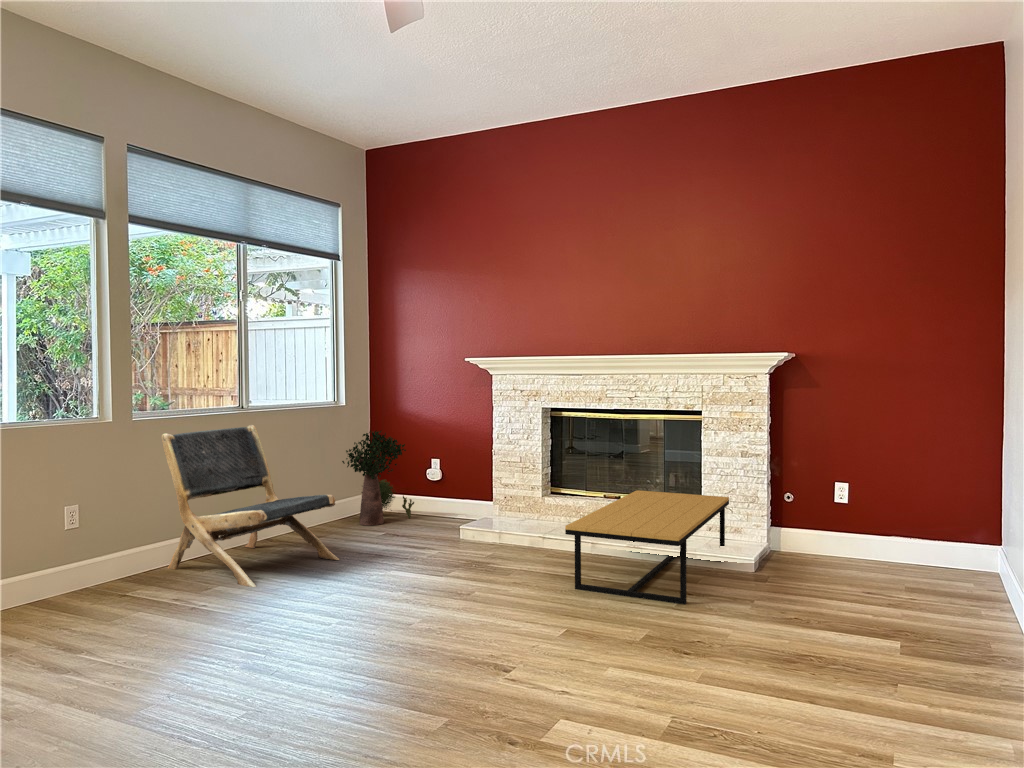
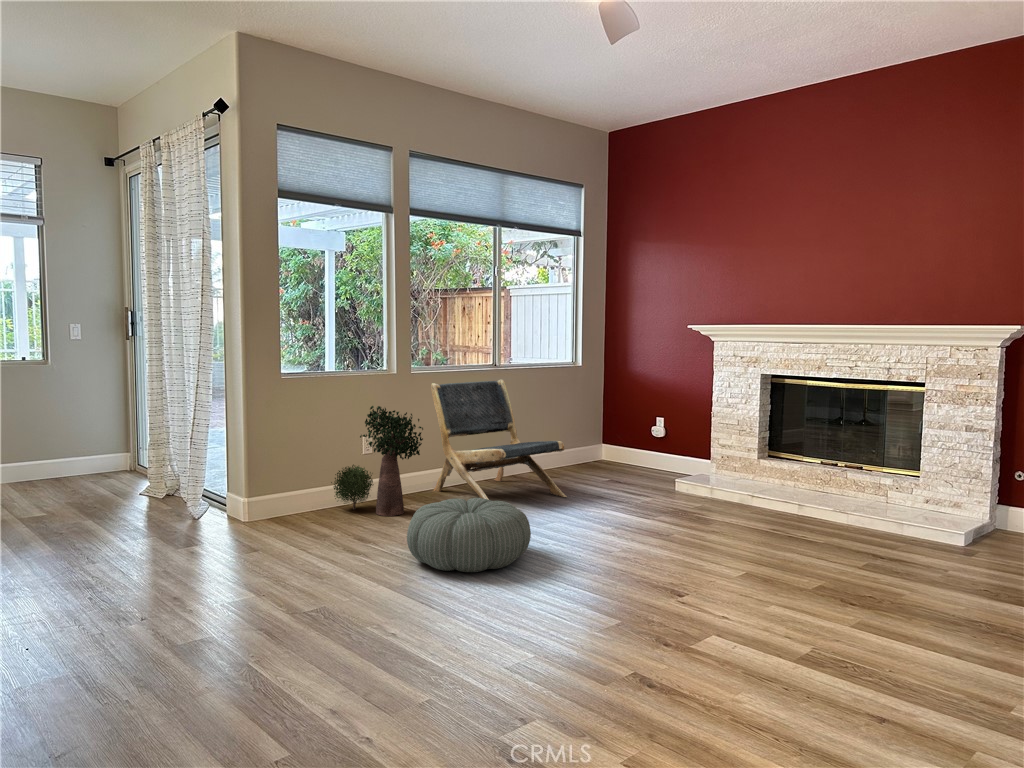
potted plant: present [342,430,414,525] -> present [331,406,423,516]
coffee table: present [565,490,729,605] -> none [760,458,949,567]
pouf: none [145,577,315,682] -> present [407,498,531,572]

